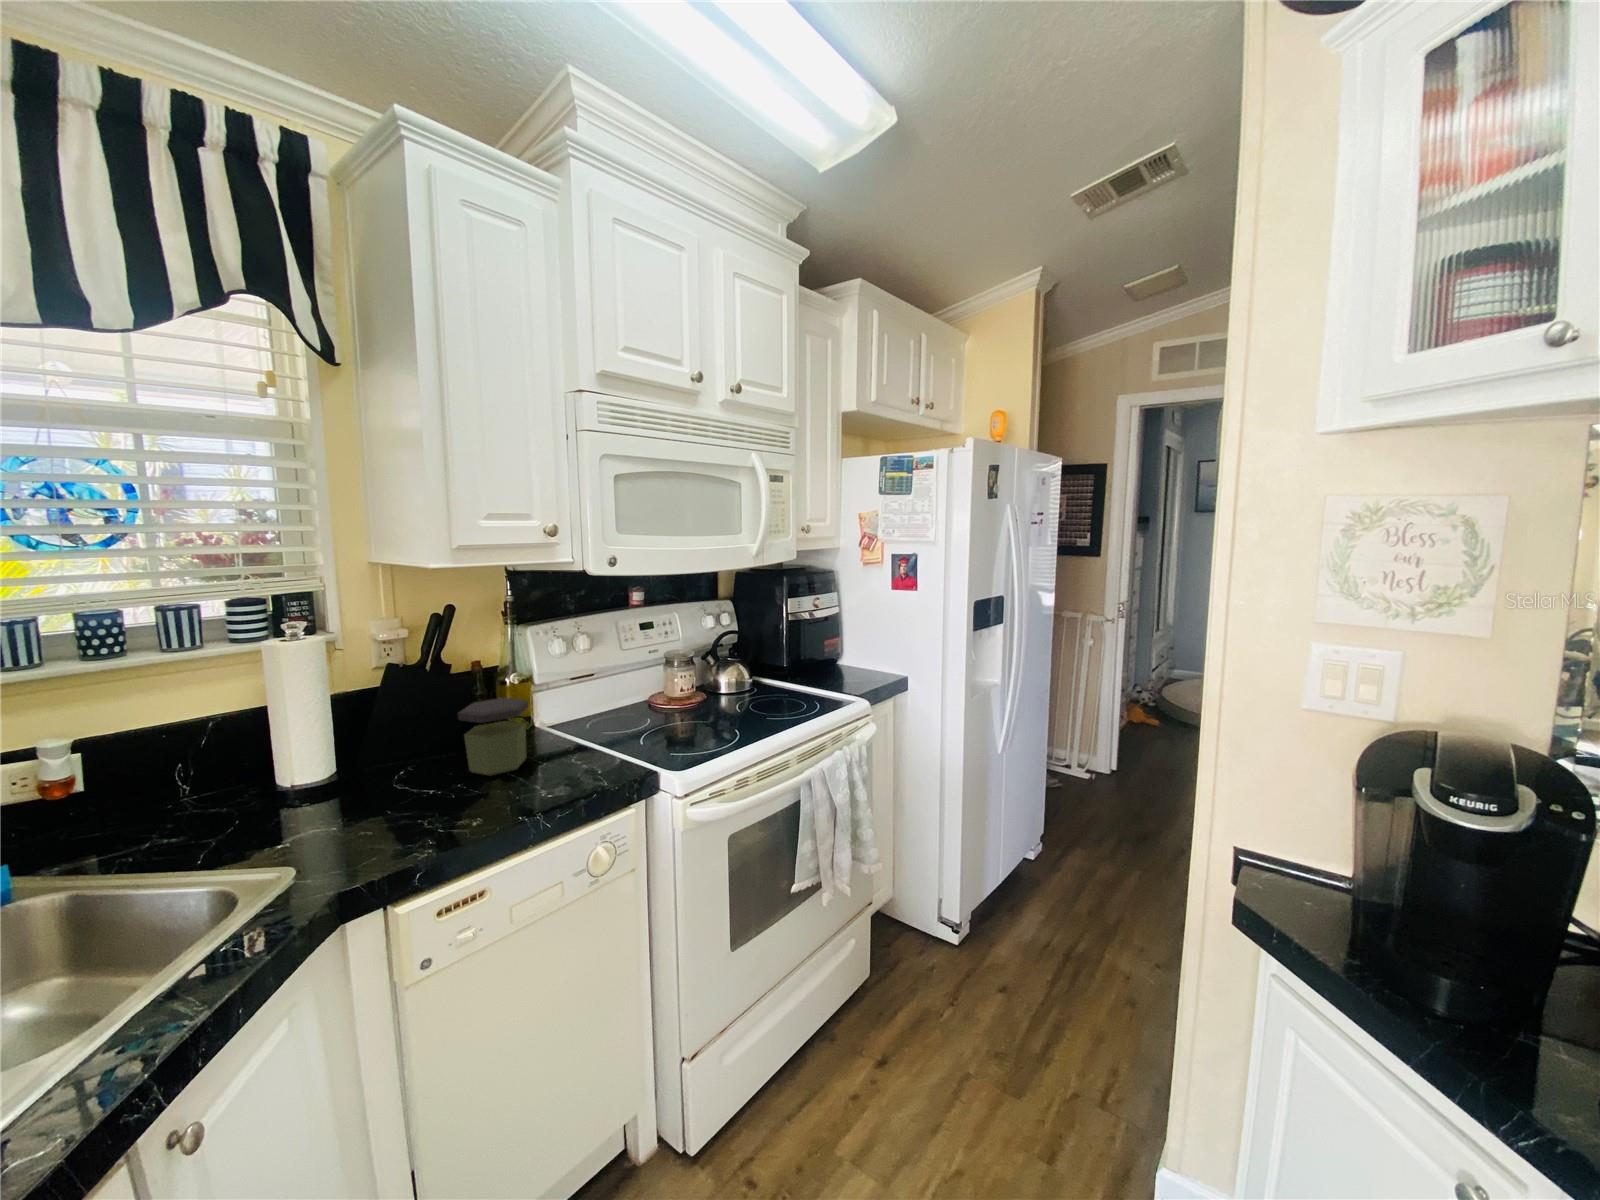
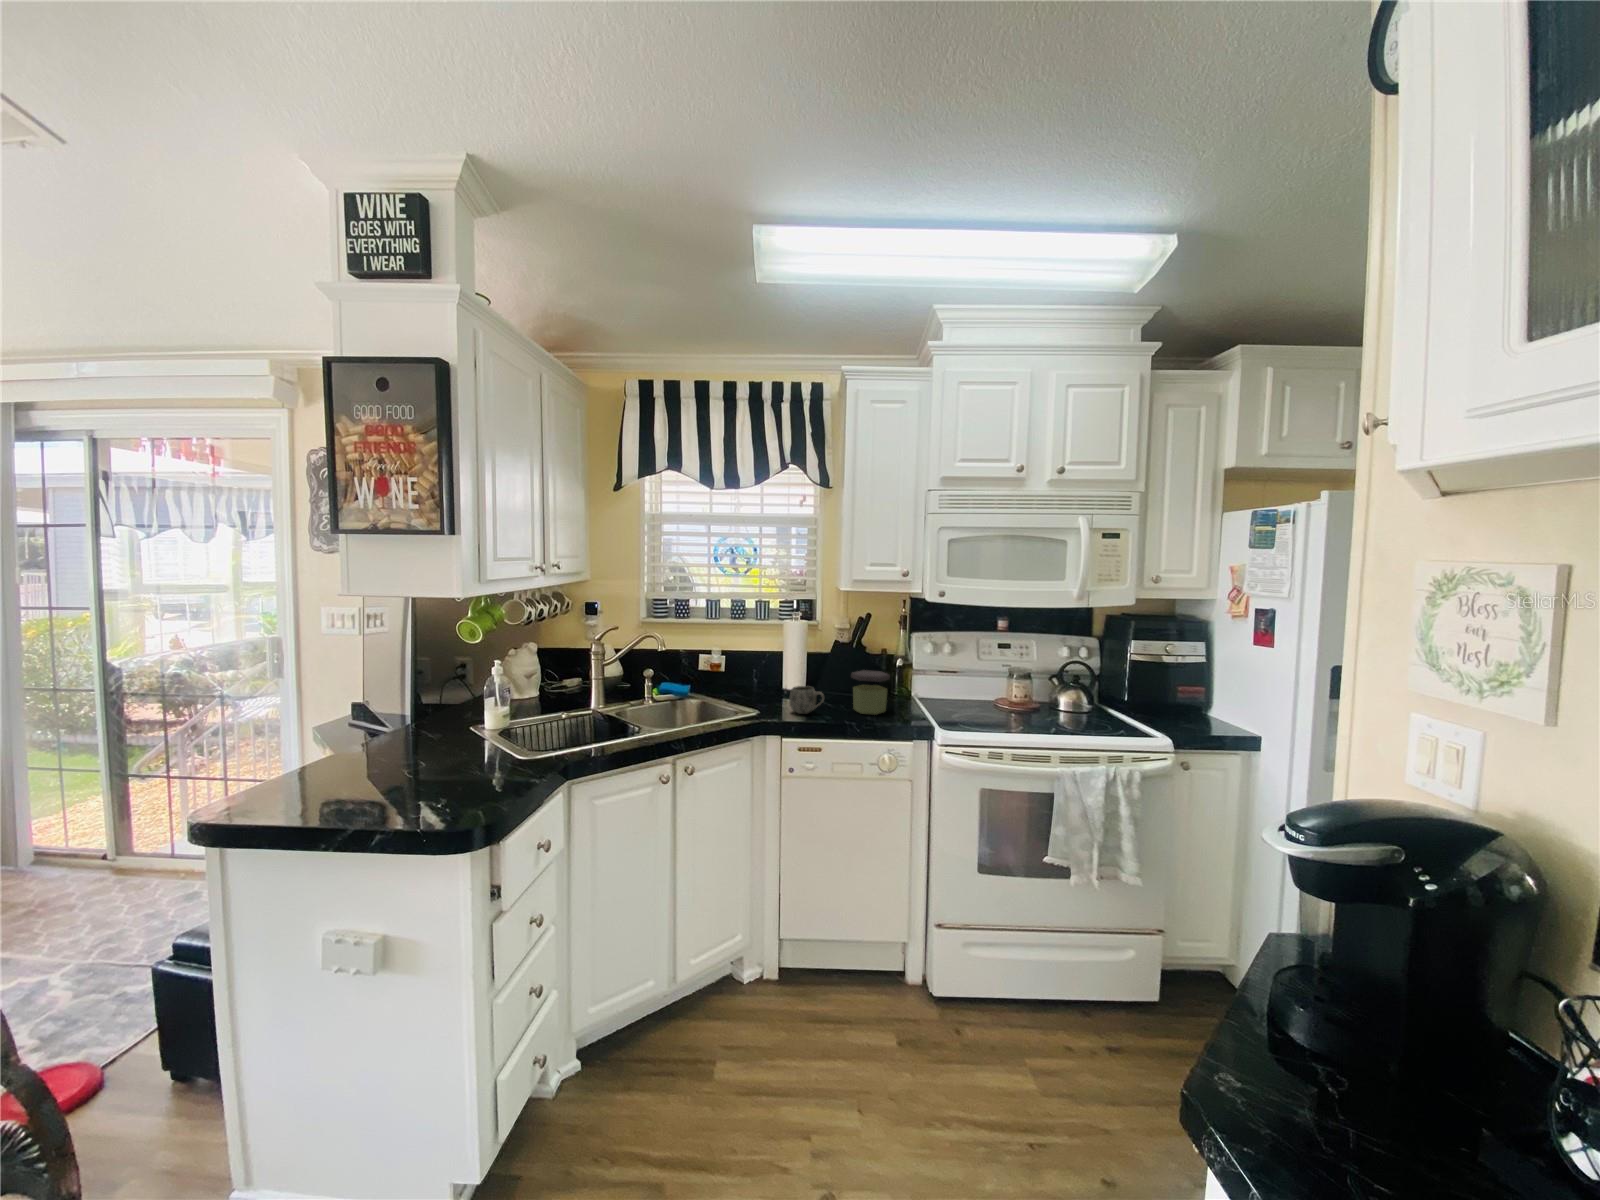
mug: none [342,756,421,813] -> present [789,686,824,714]

